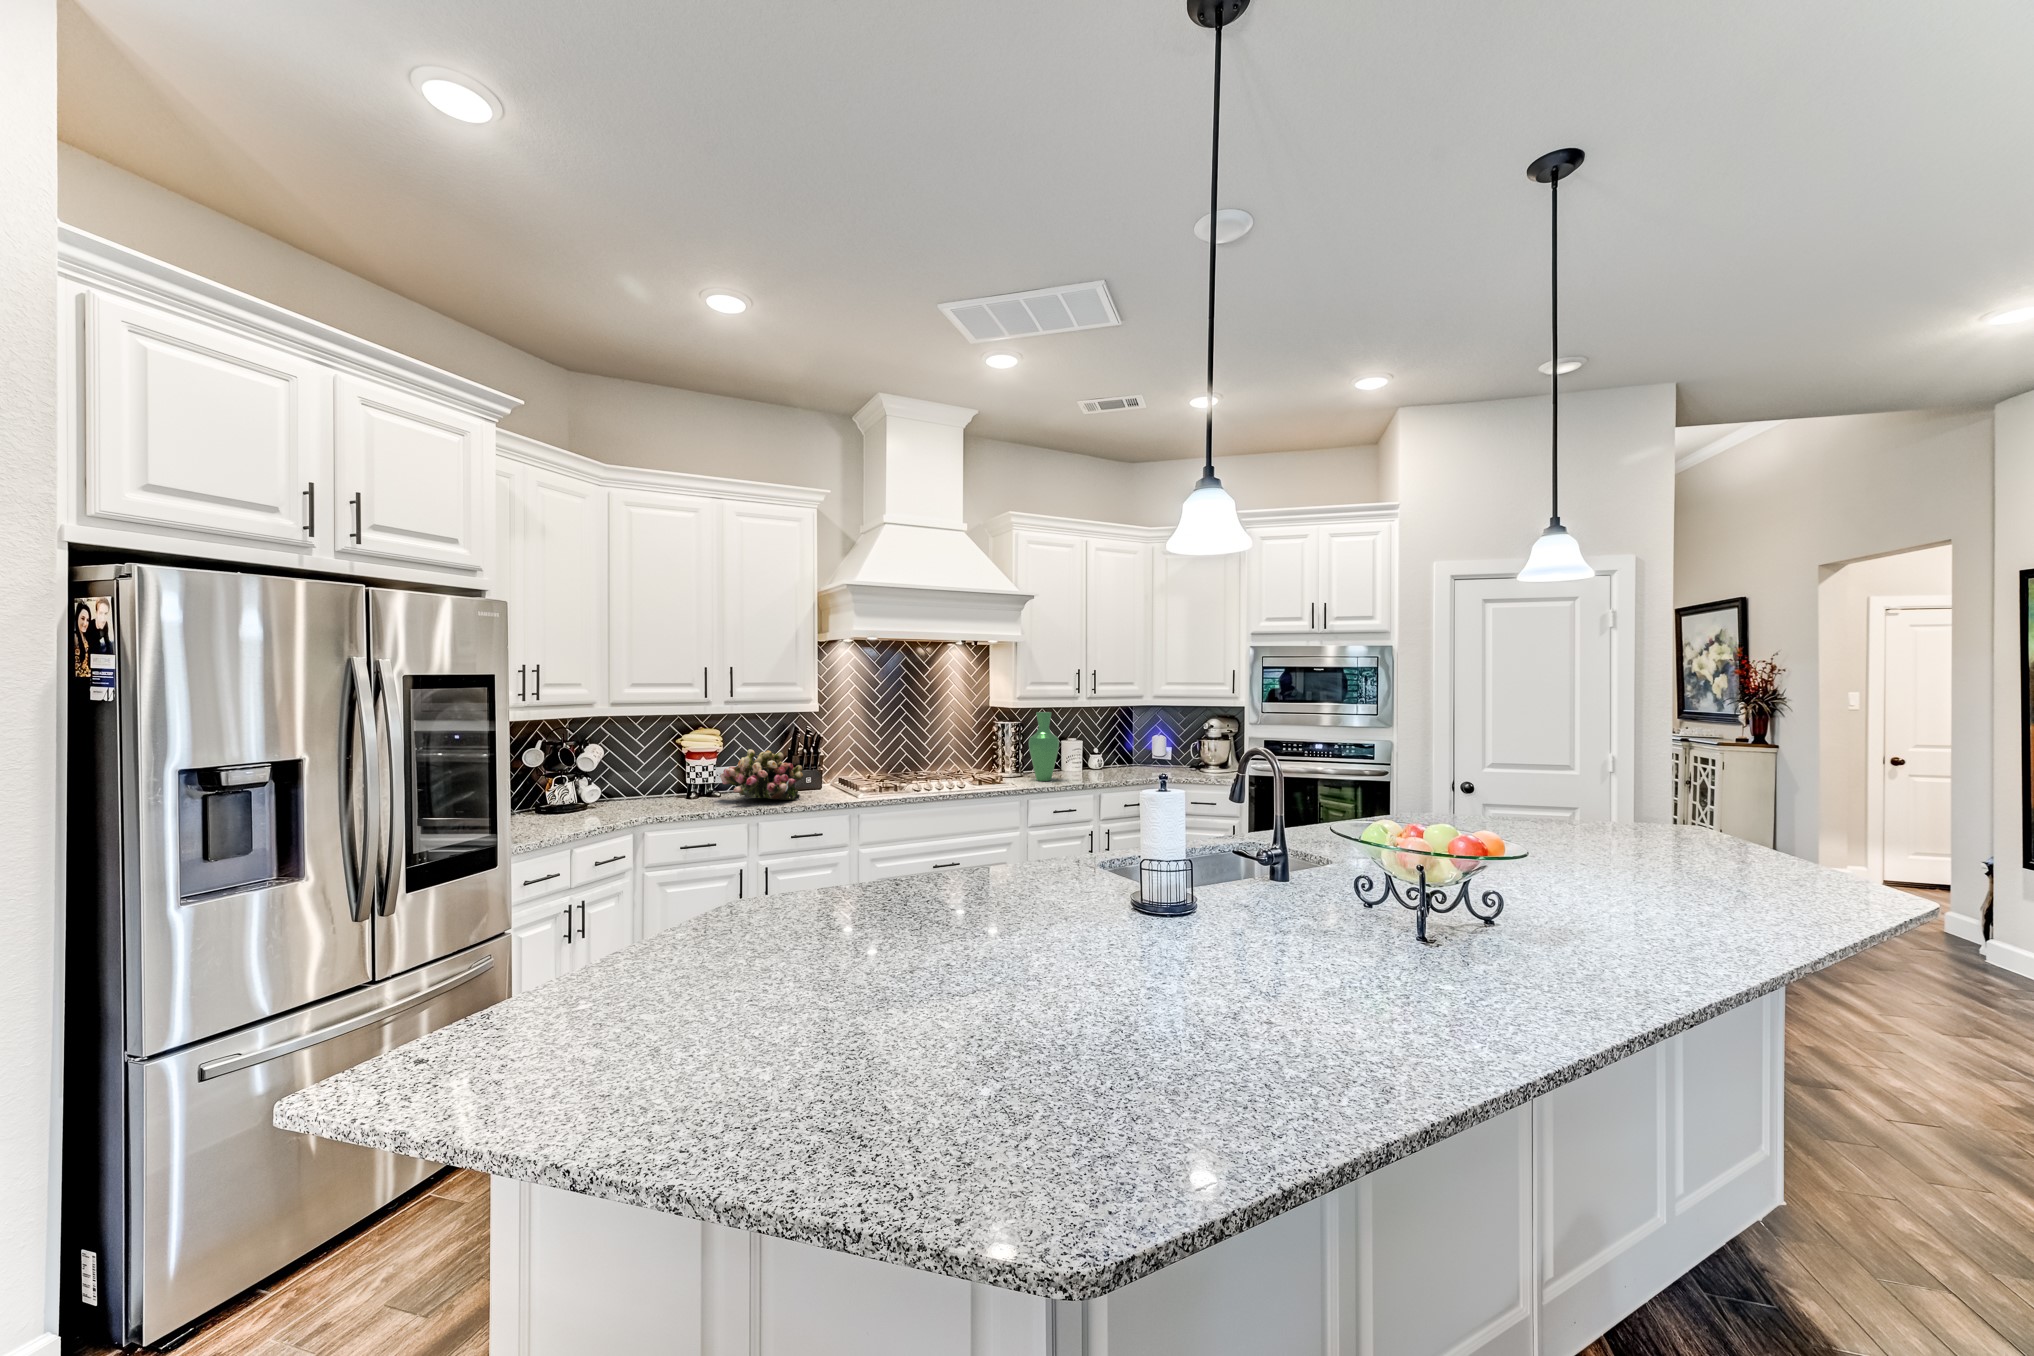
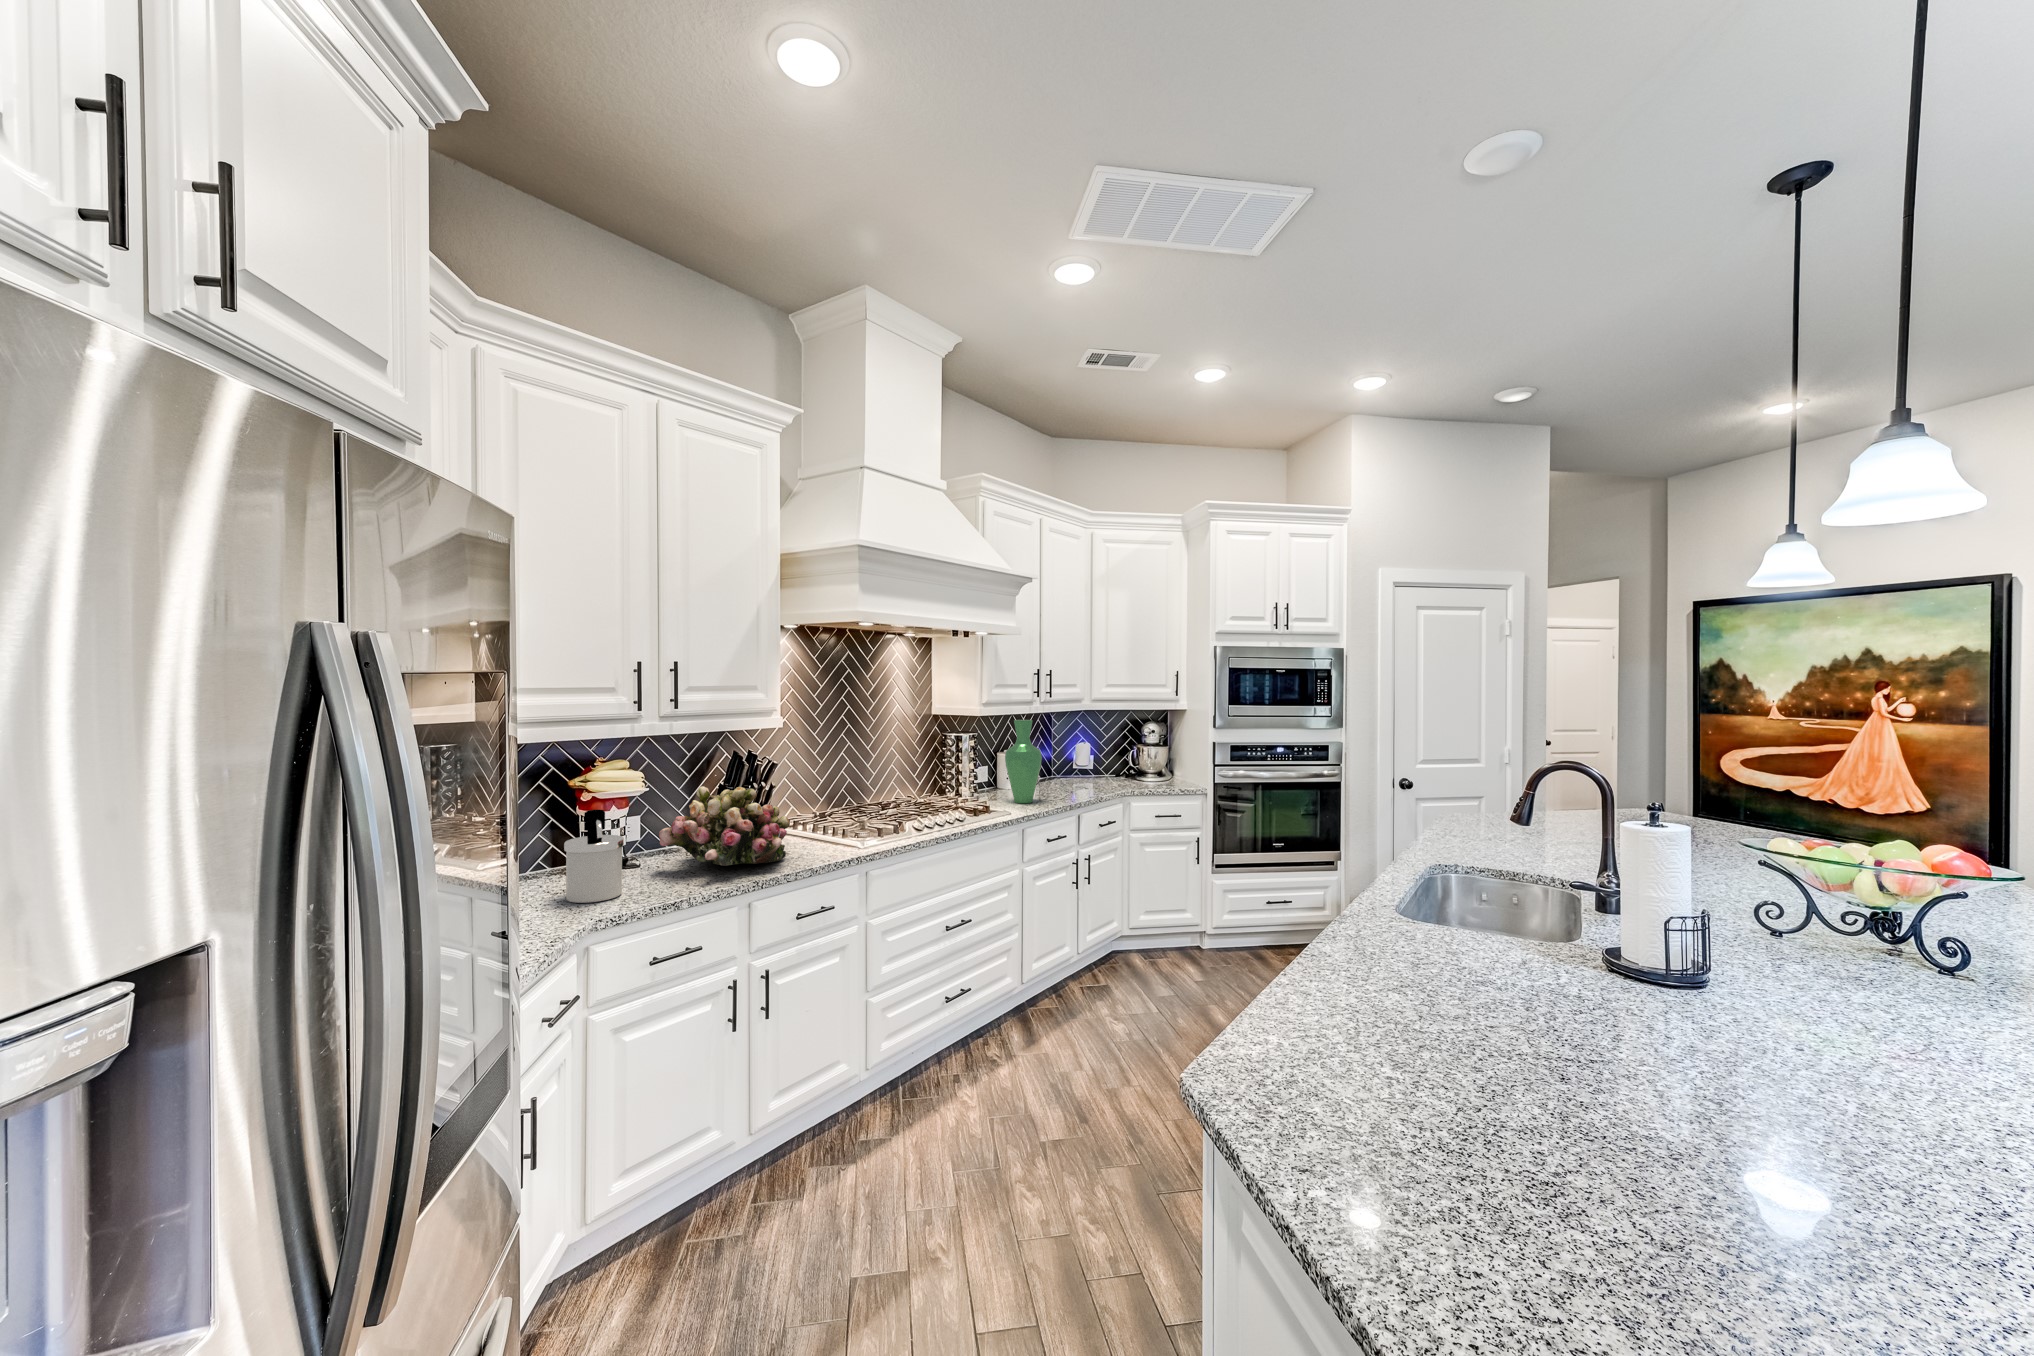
soap dispenser: none [656,758,688,809] -> present [564,810,624,903]

